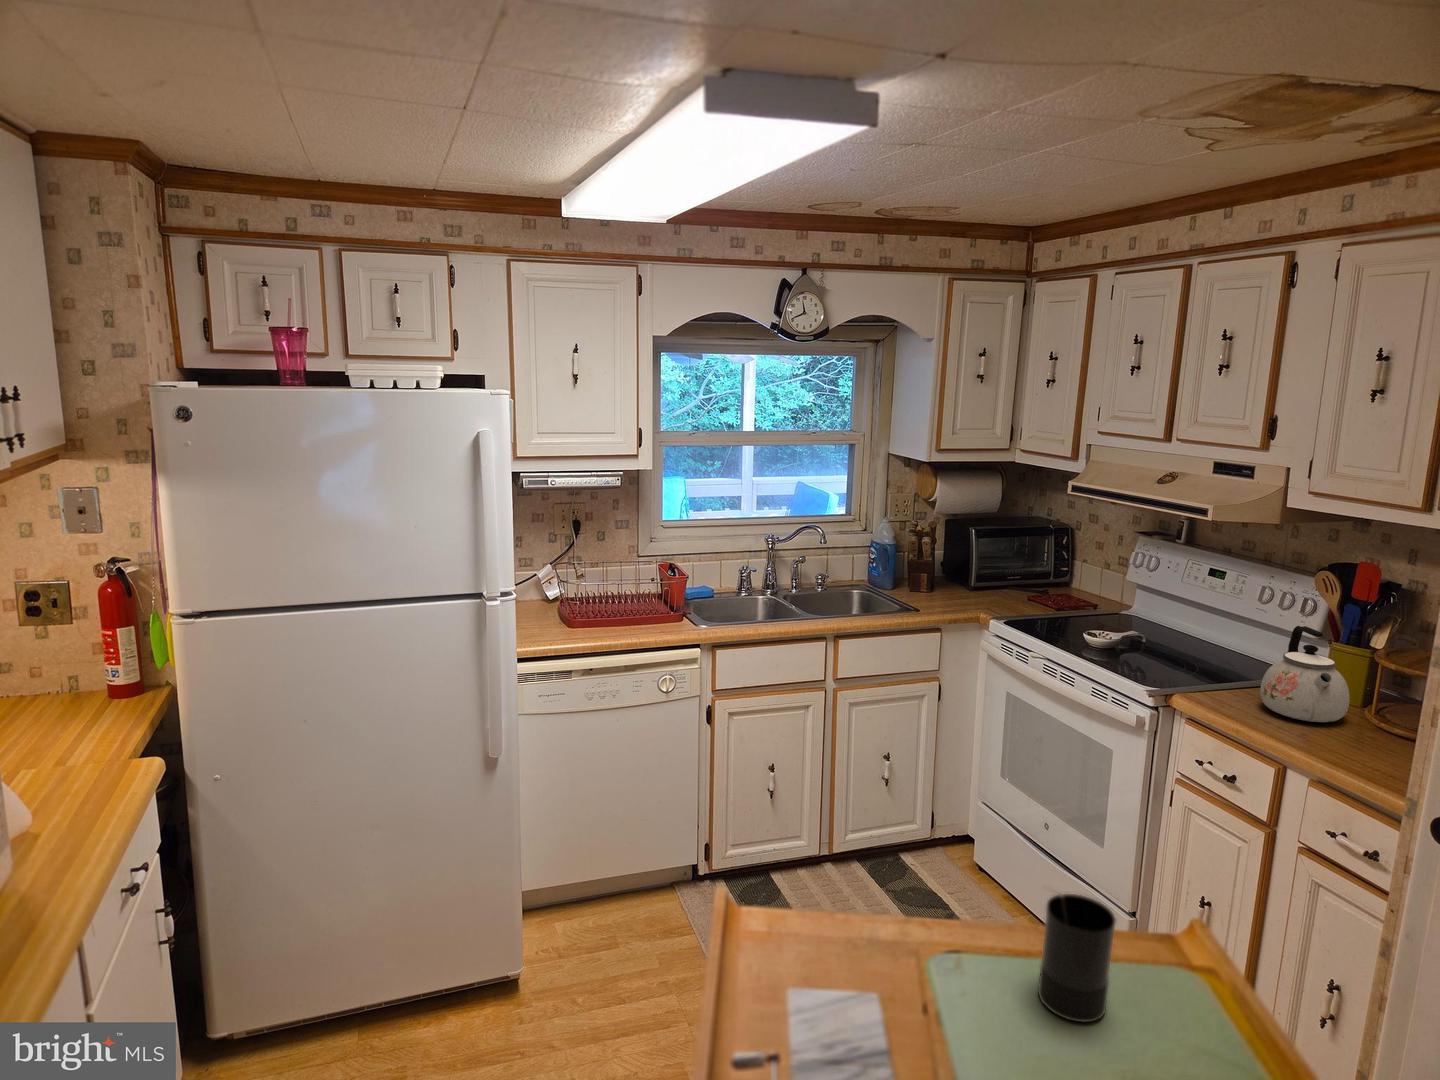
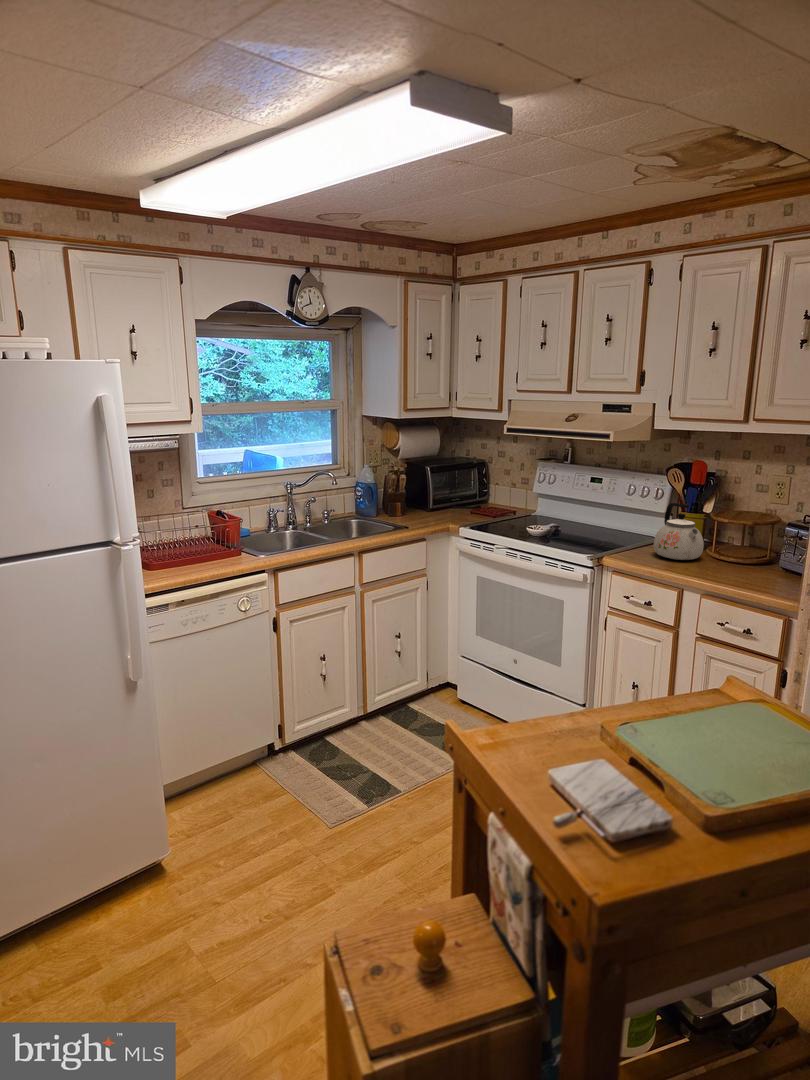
candle: present [1038,892,1115,1022] -> none [683,665,736,744]

